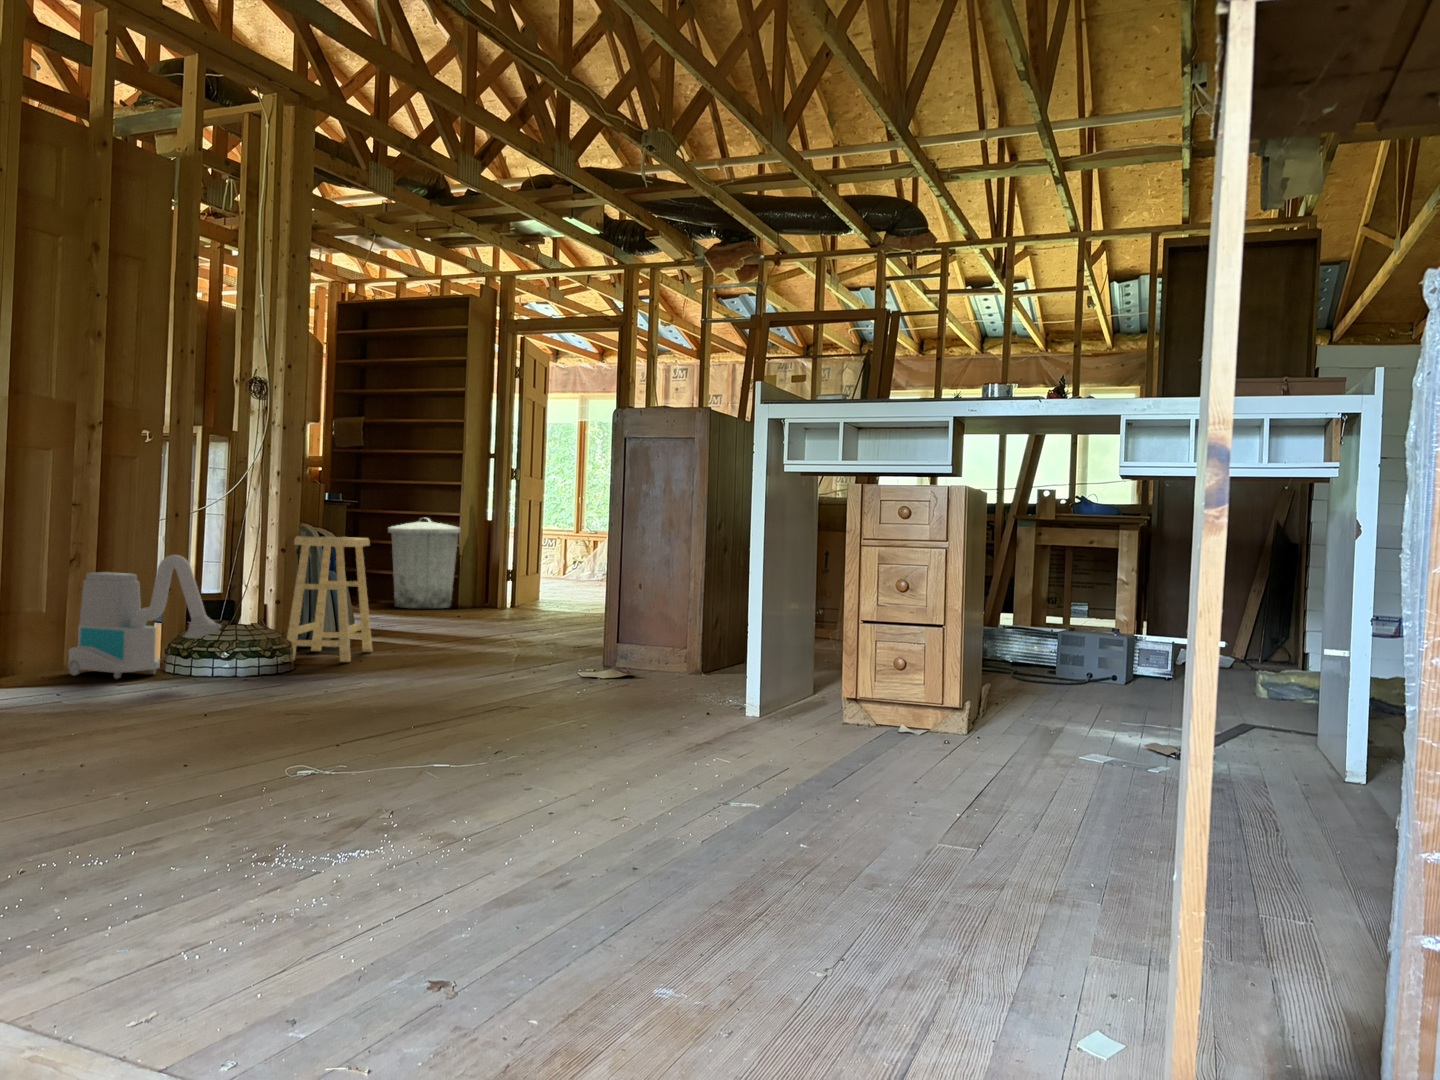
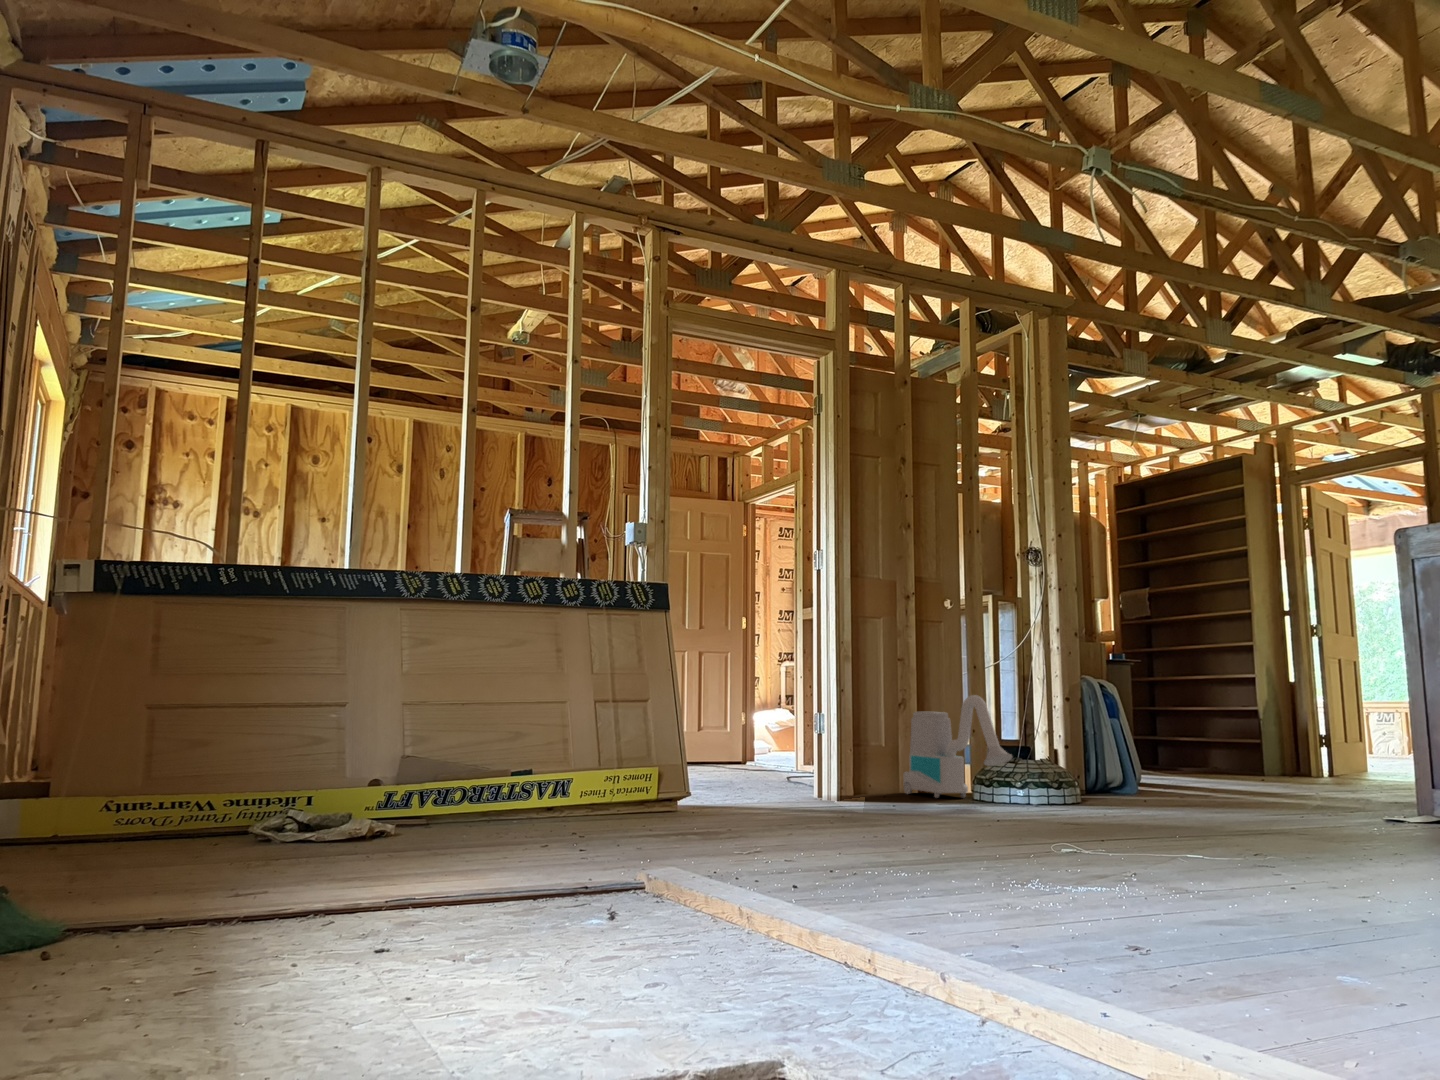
trash can: present [388,518,460,609] -> none [1179,679,1258,774]
stool: present [287,536,372,662] -> none [1072,683,1159,803]

